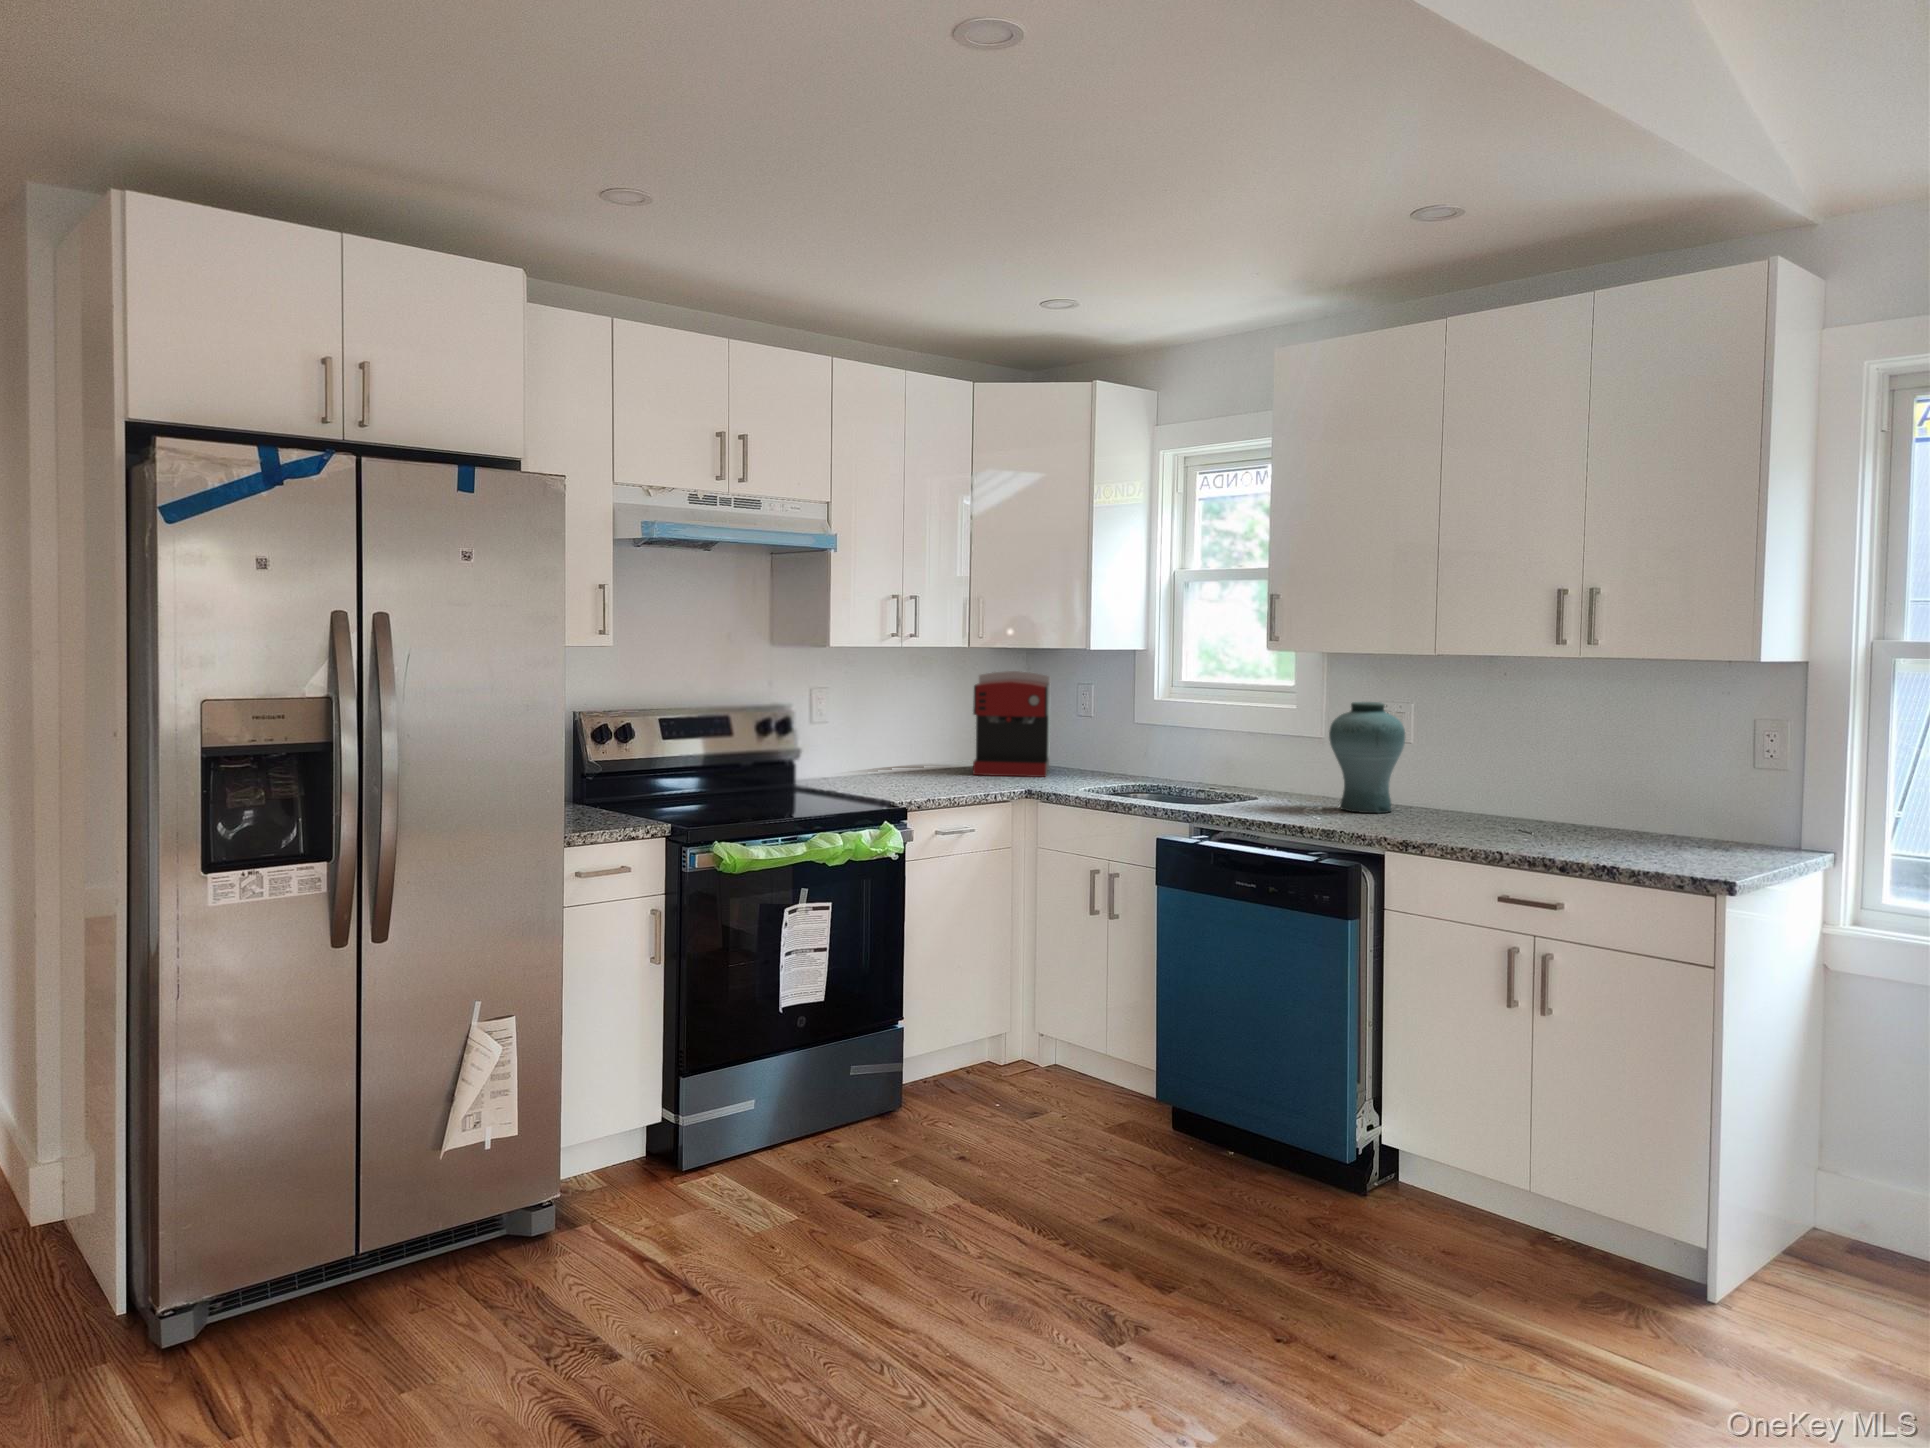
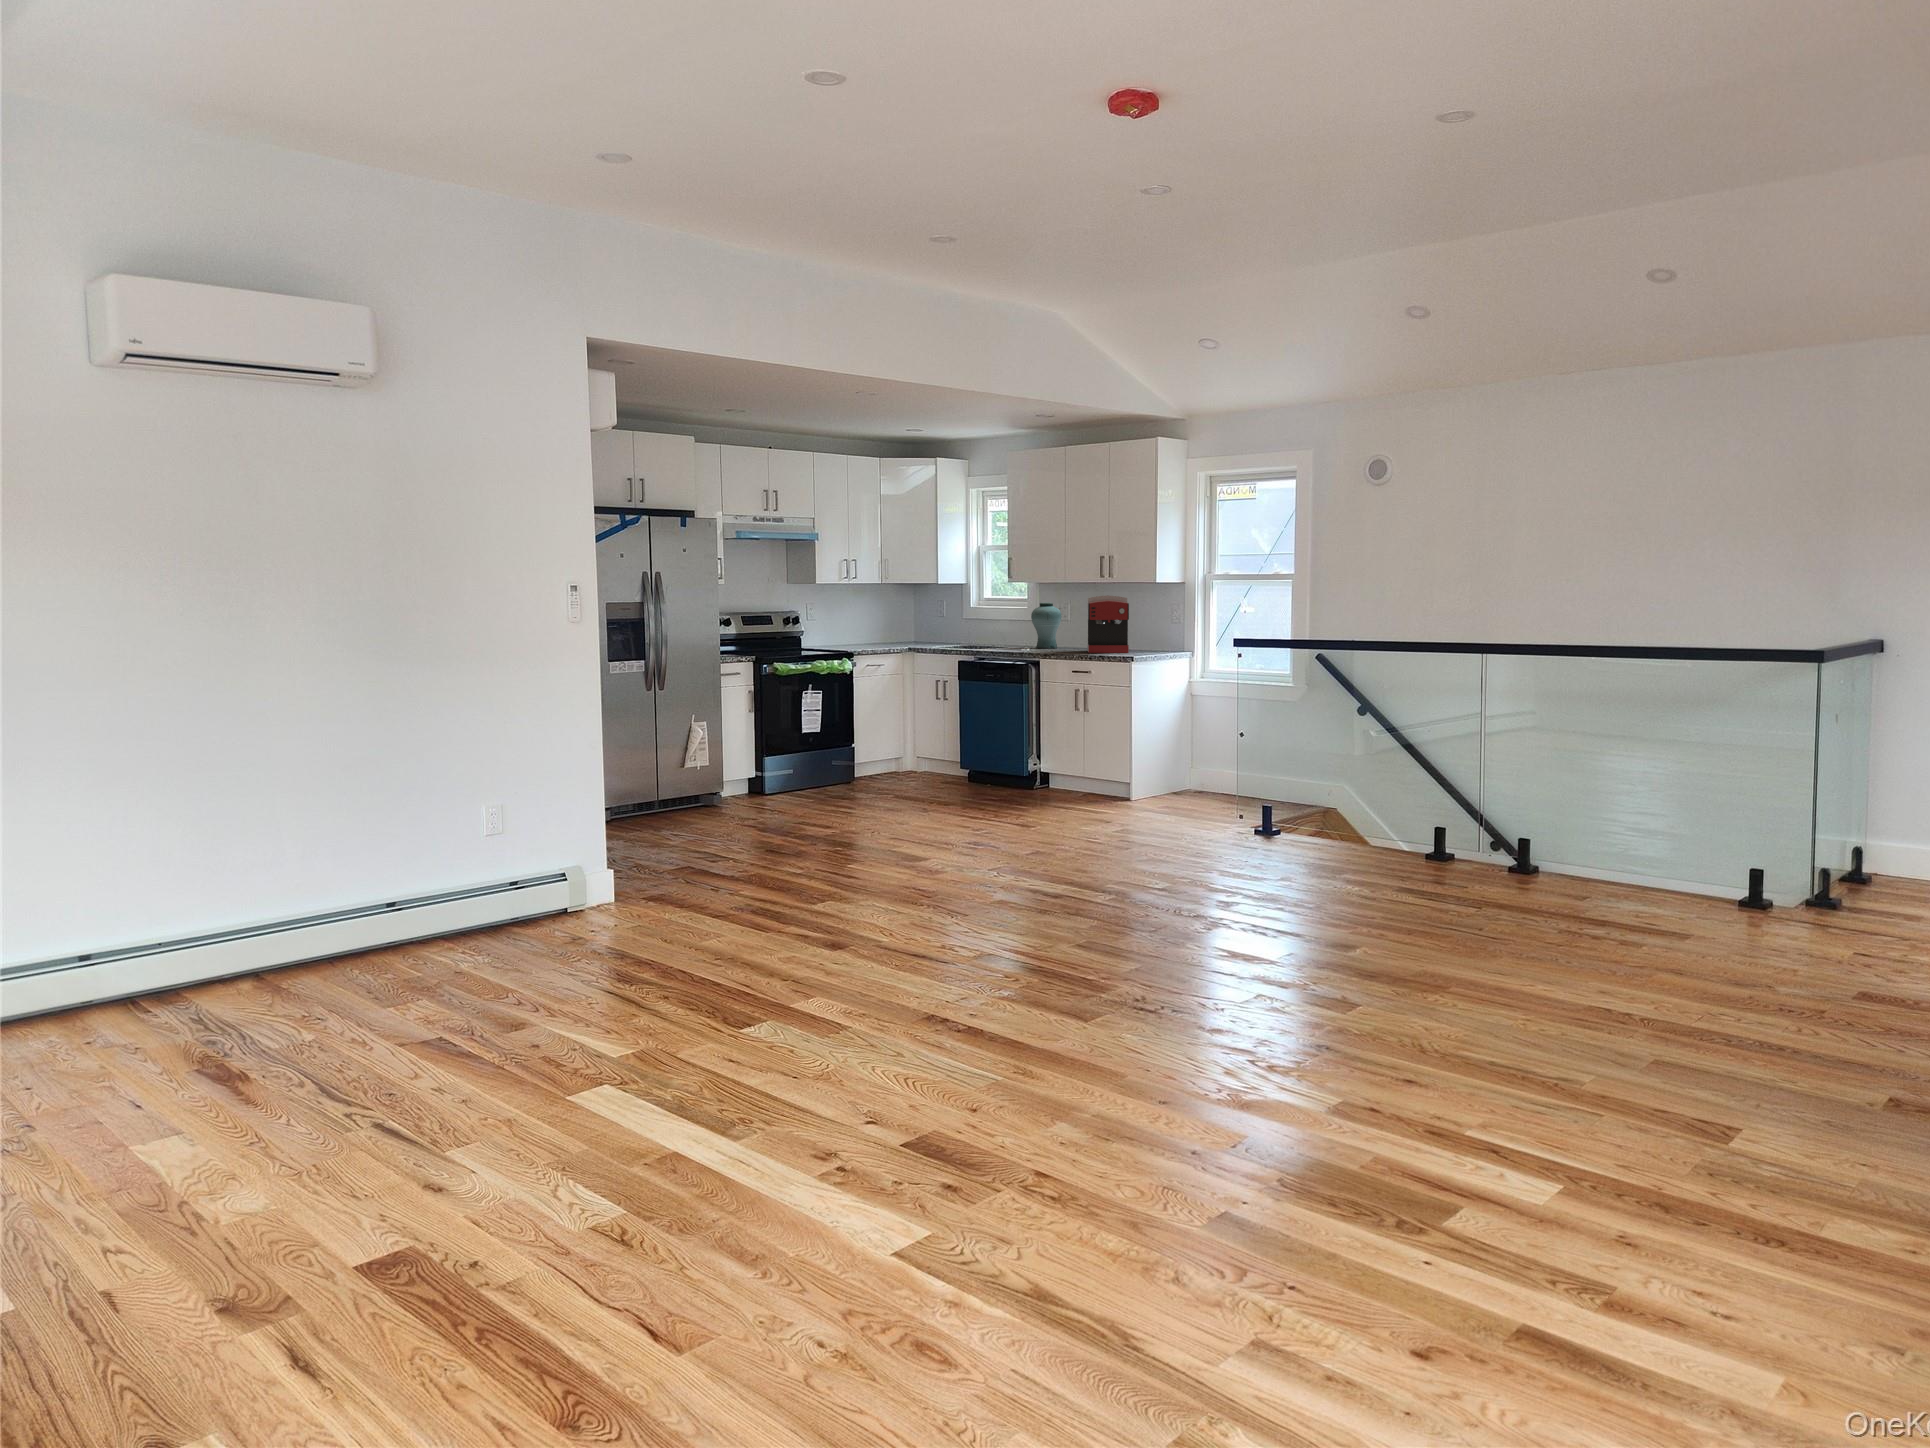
coffee maker: present [973,671,1051,777] -> present [1087,595,1129,653]

